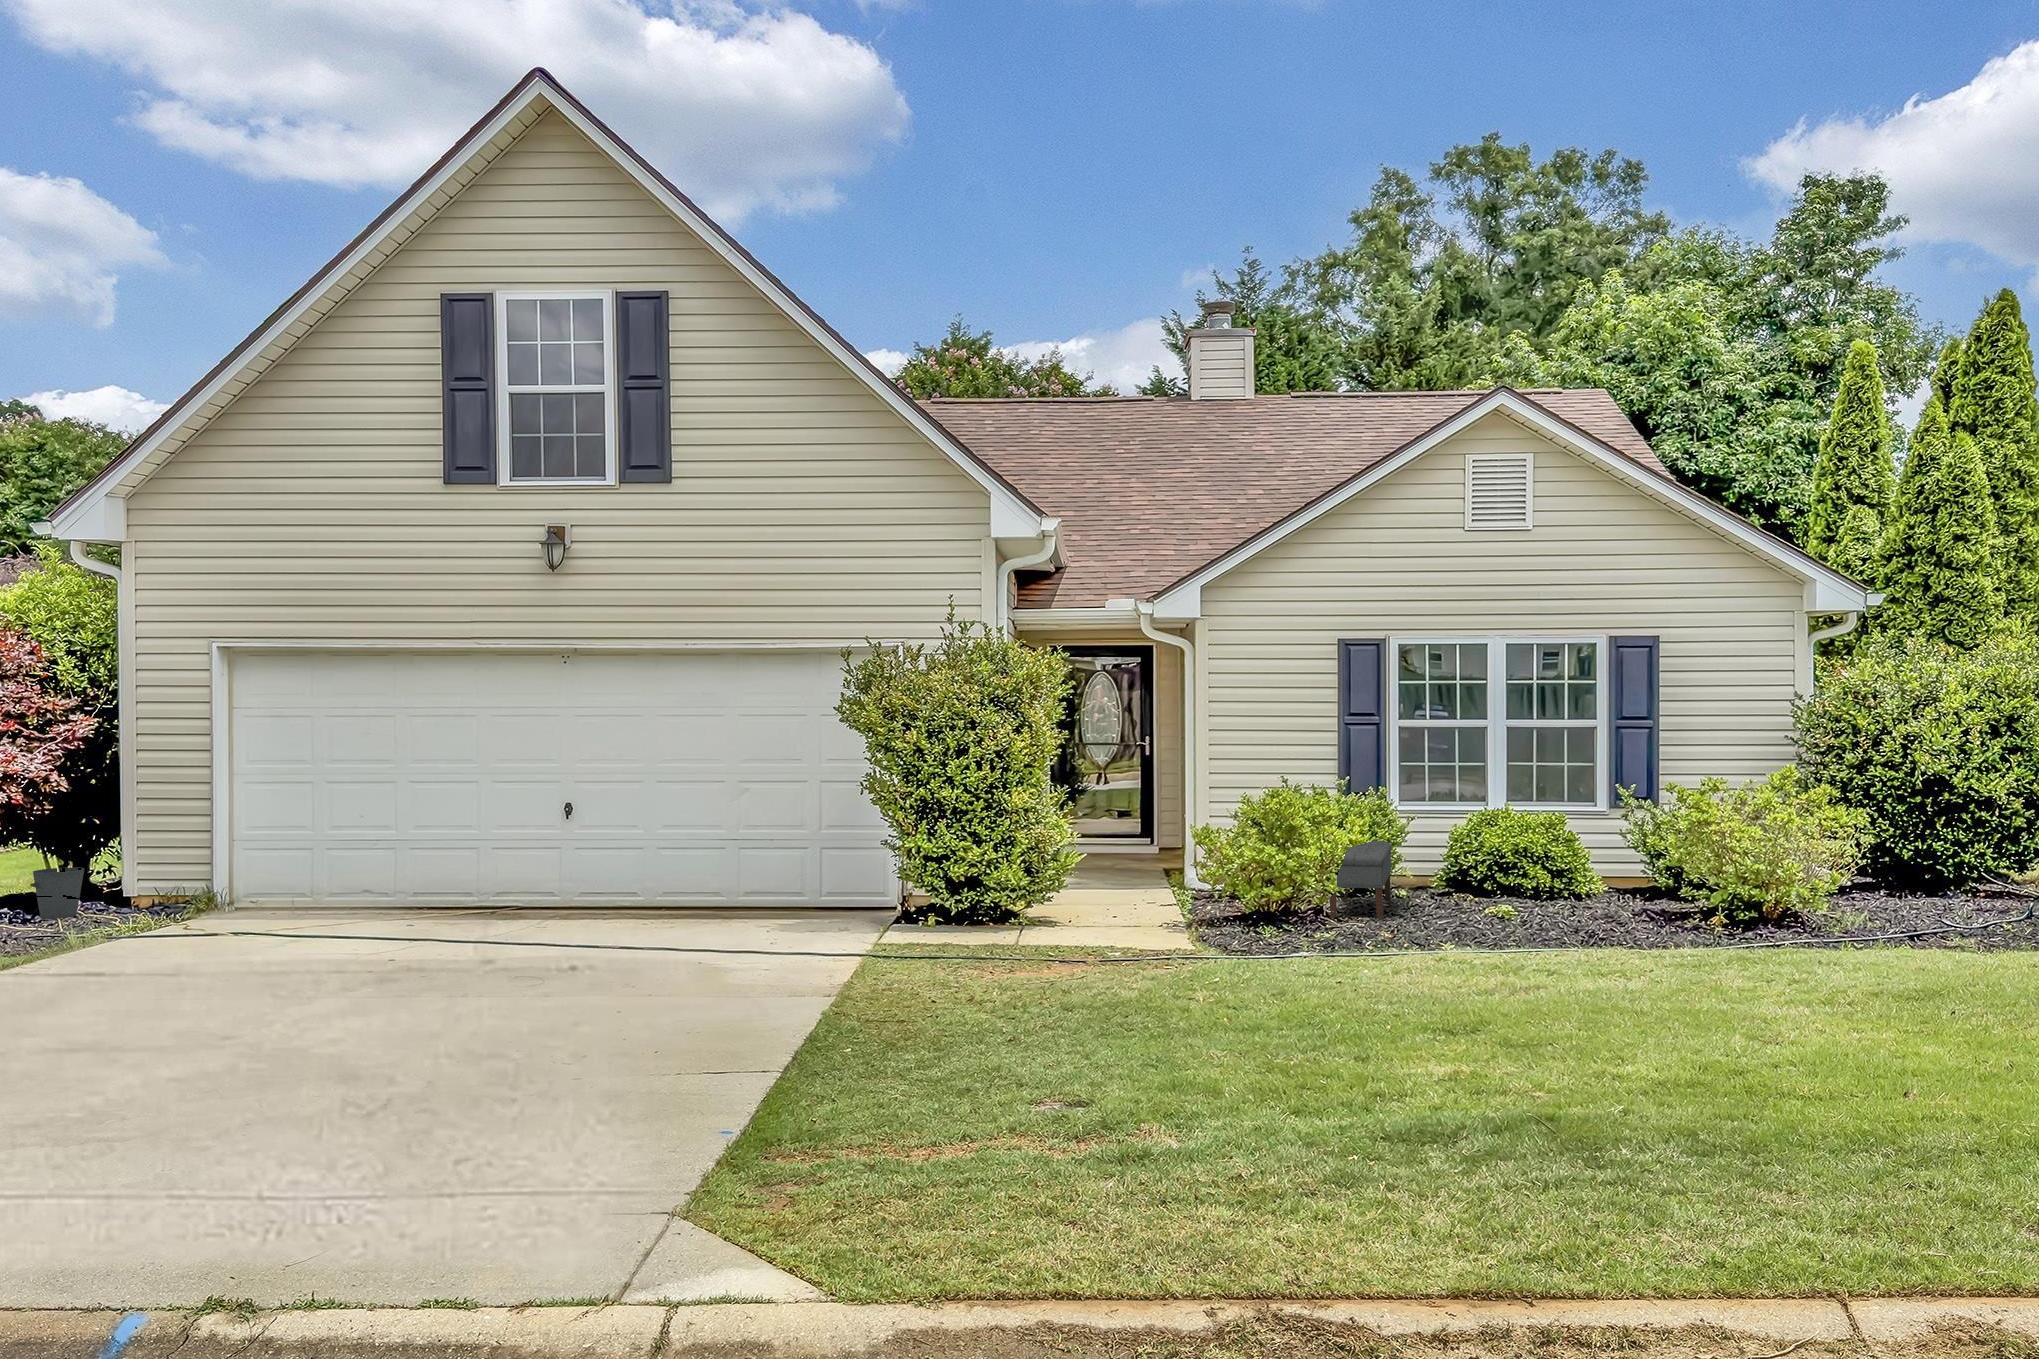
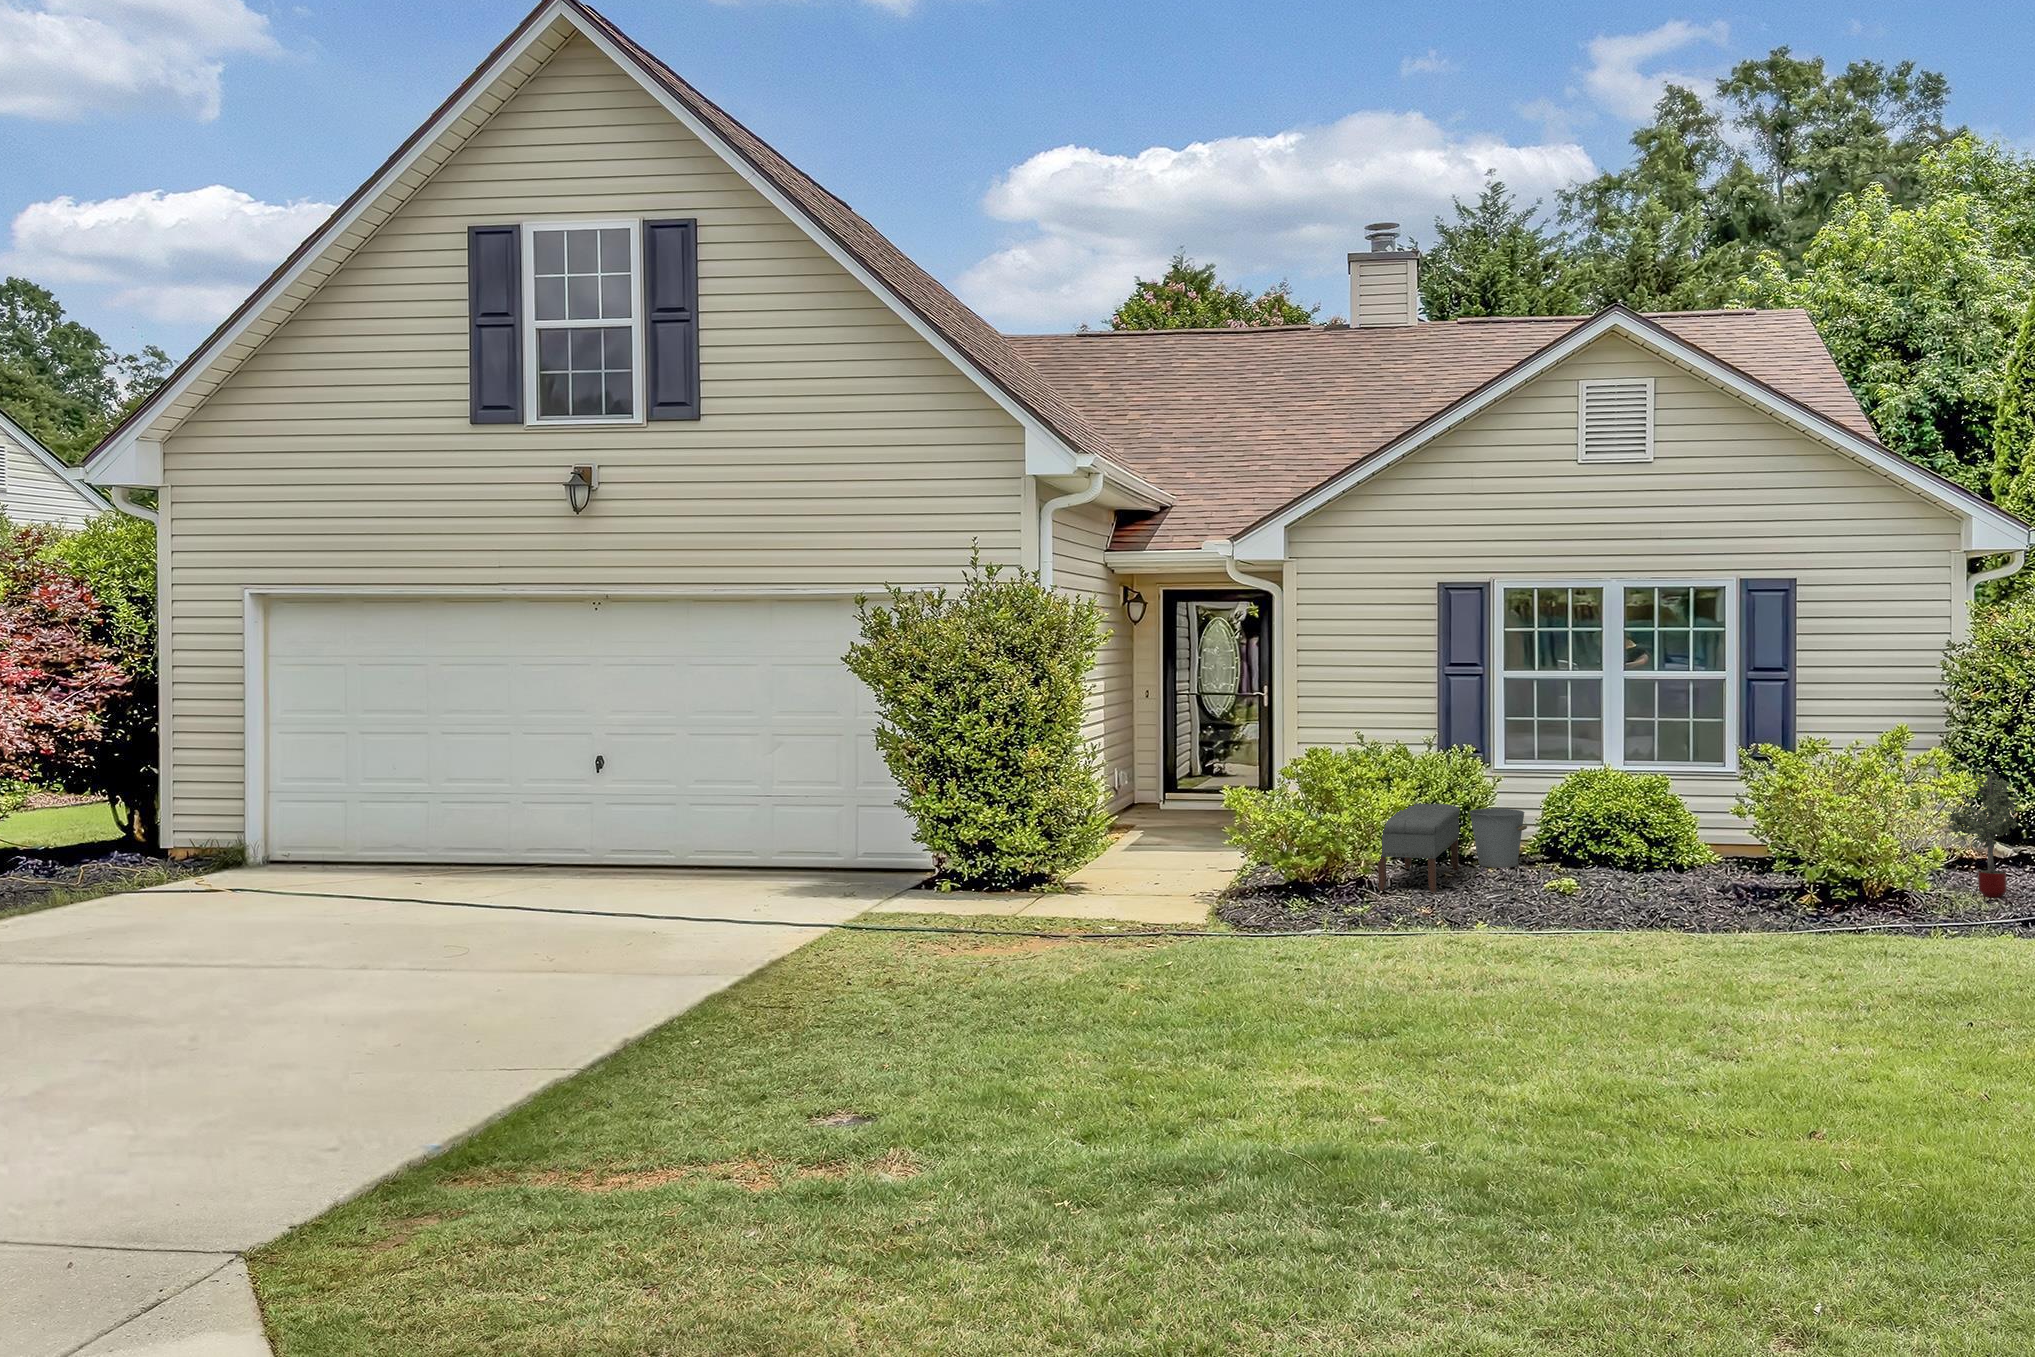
potted tree: none [1824,800,1890,915] -> present [1948,766,2020,897]
bucket: present [30,867,84,919] -> present [1470,808,1527,868]

